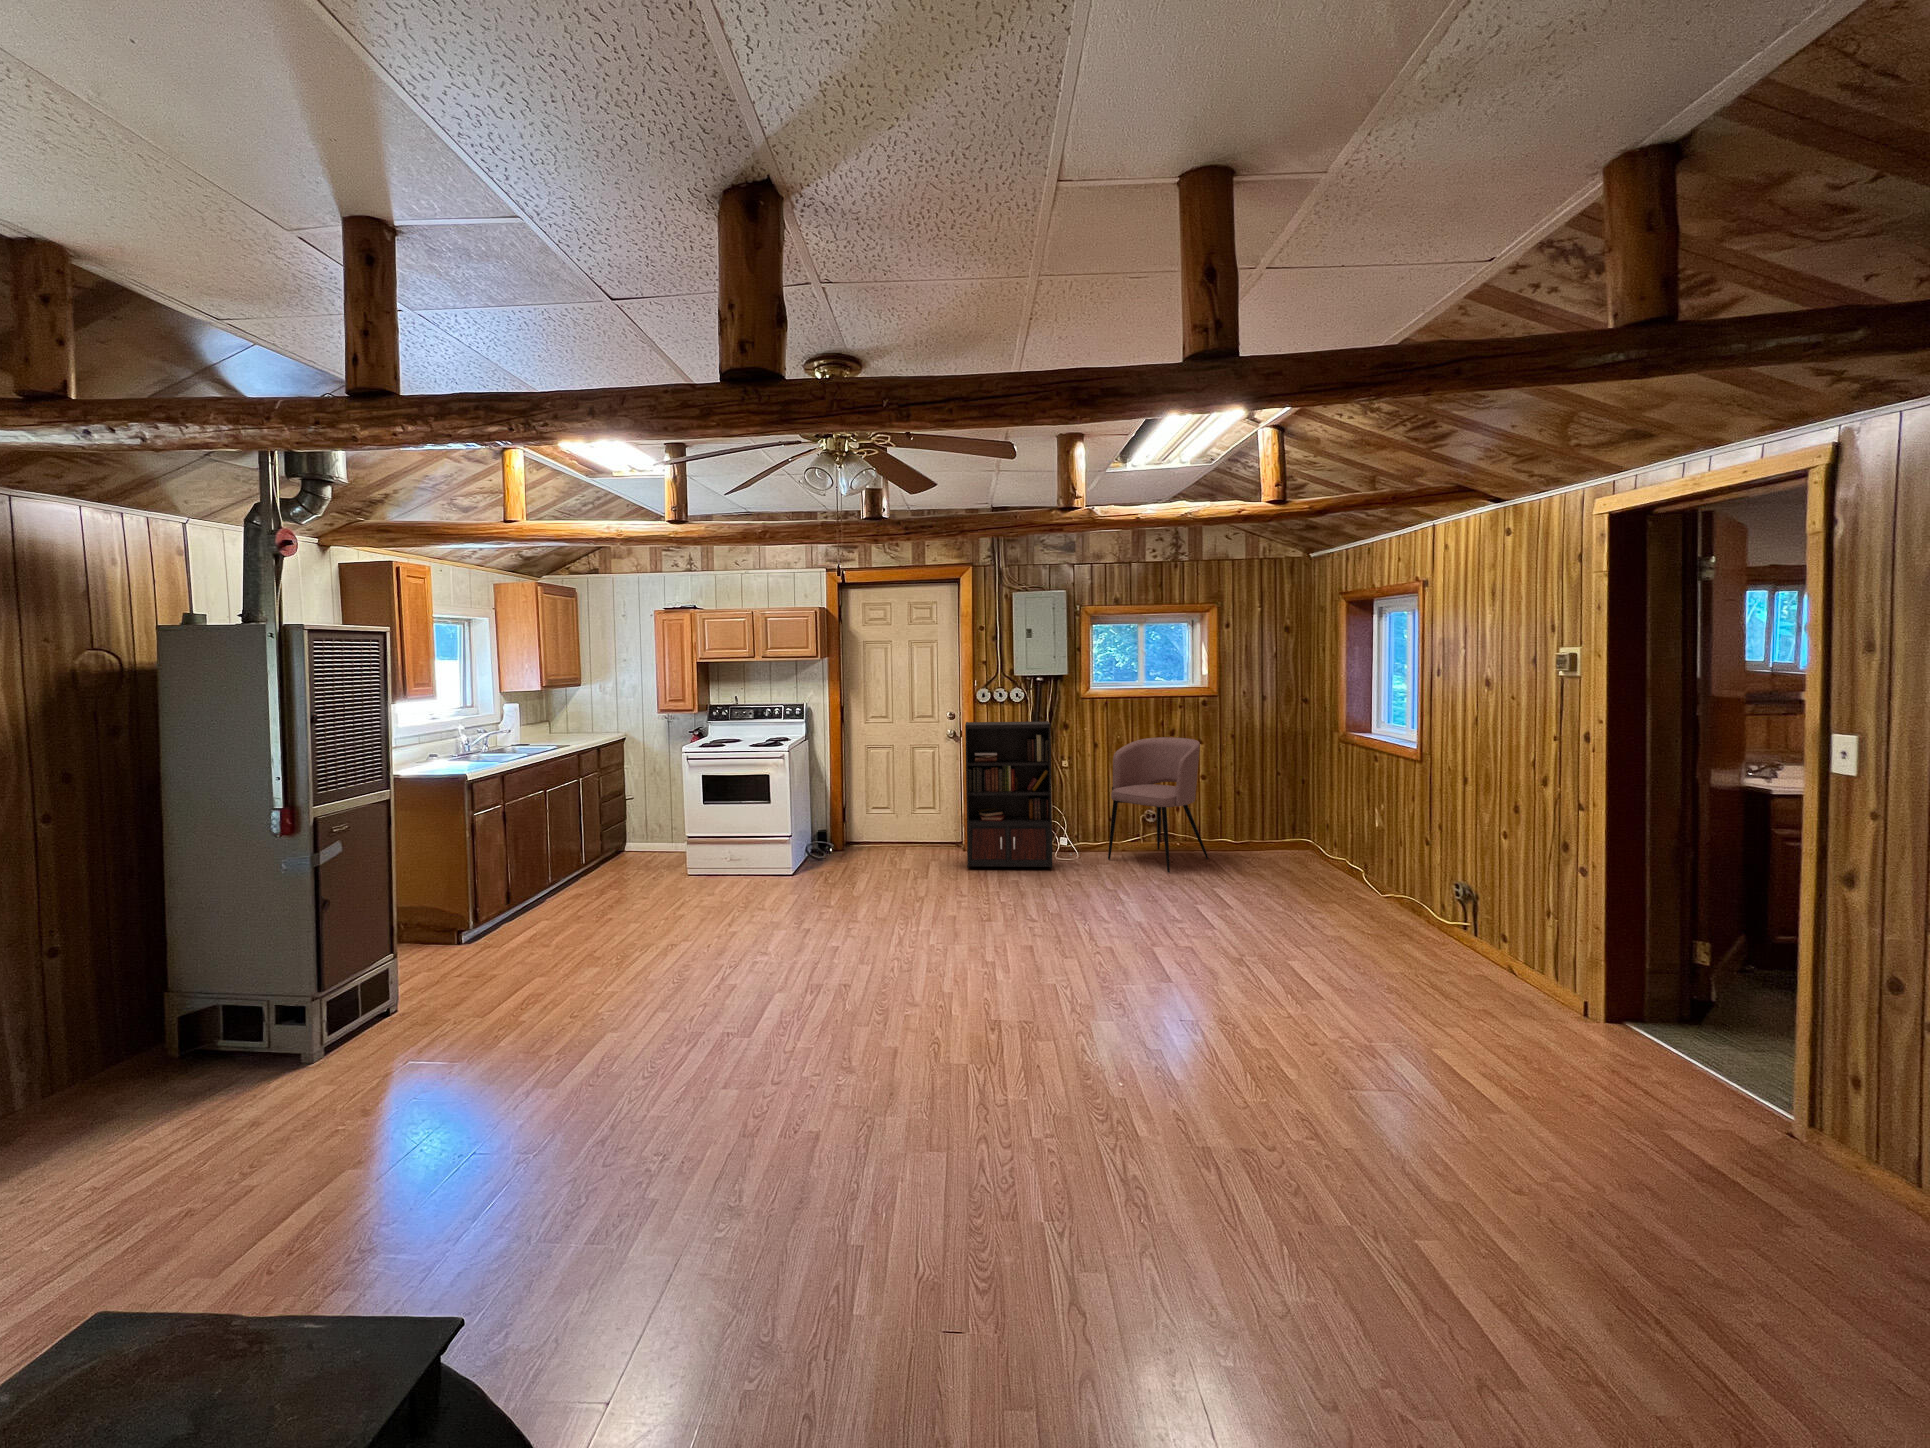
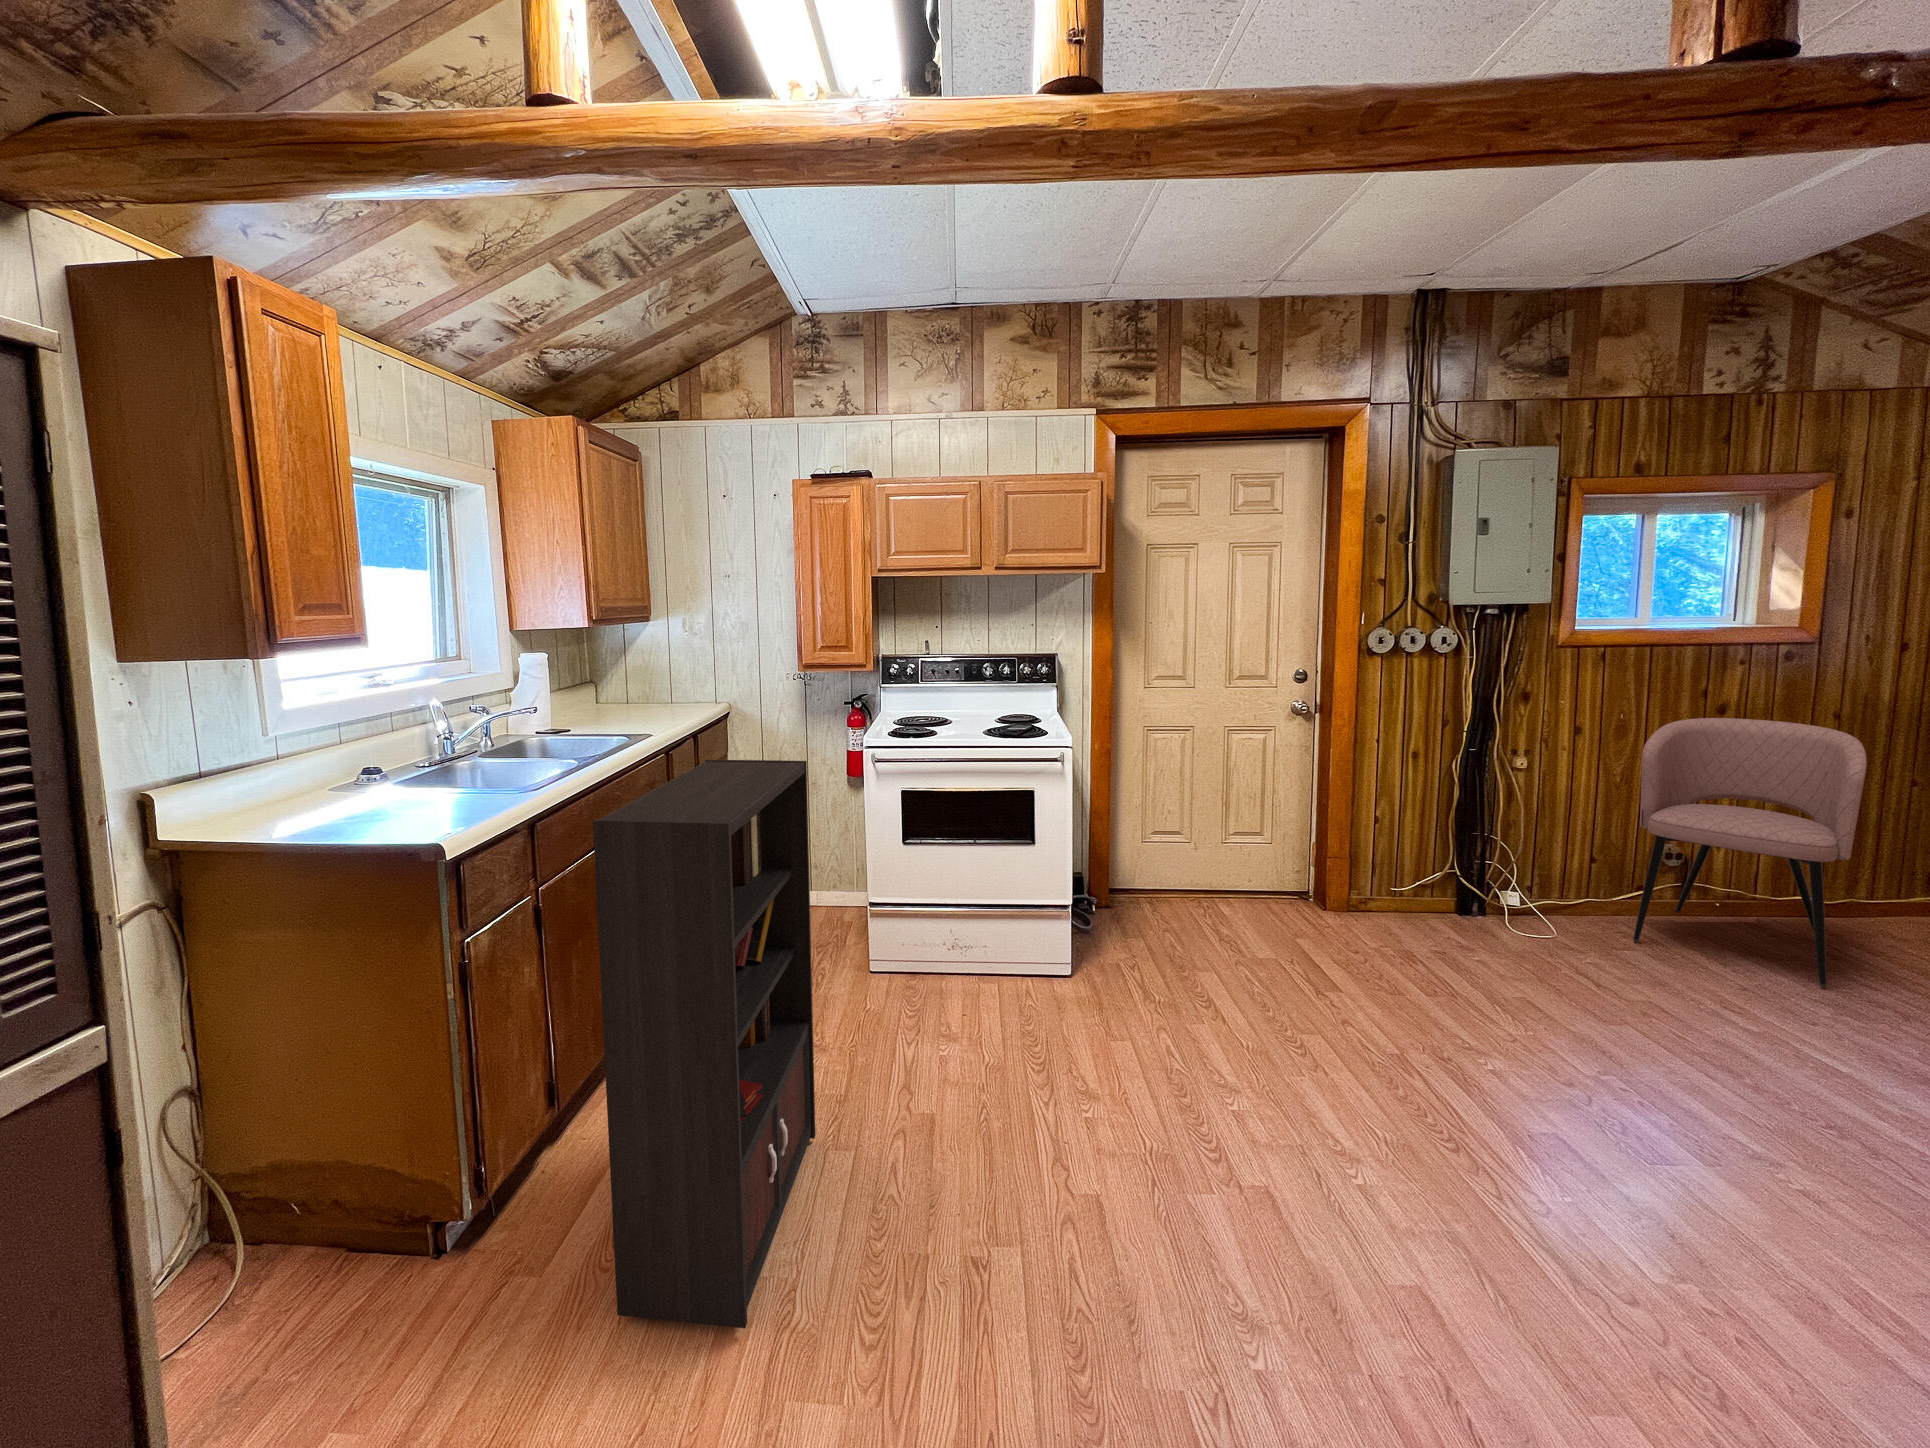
bookcase: present [965,721,1072,868] -> present [593,759,816,1328]

